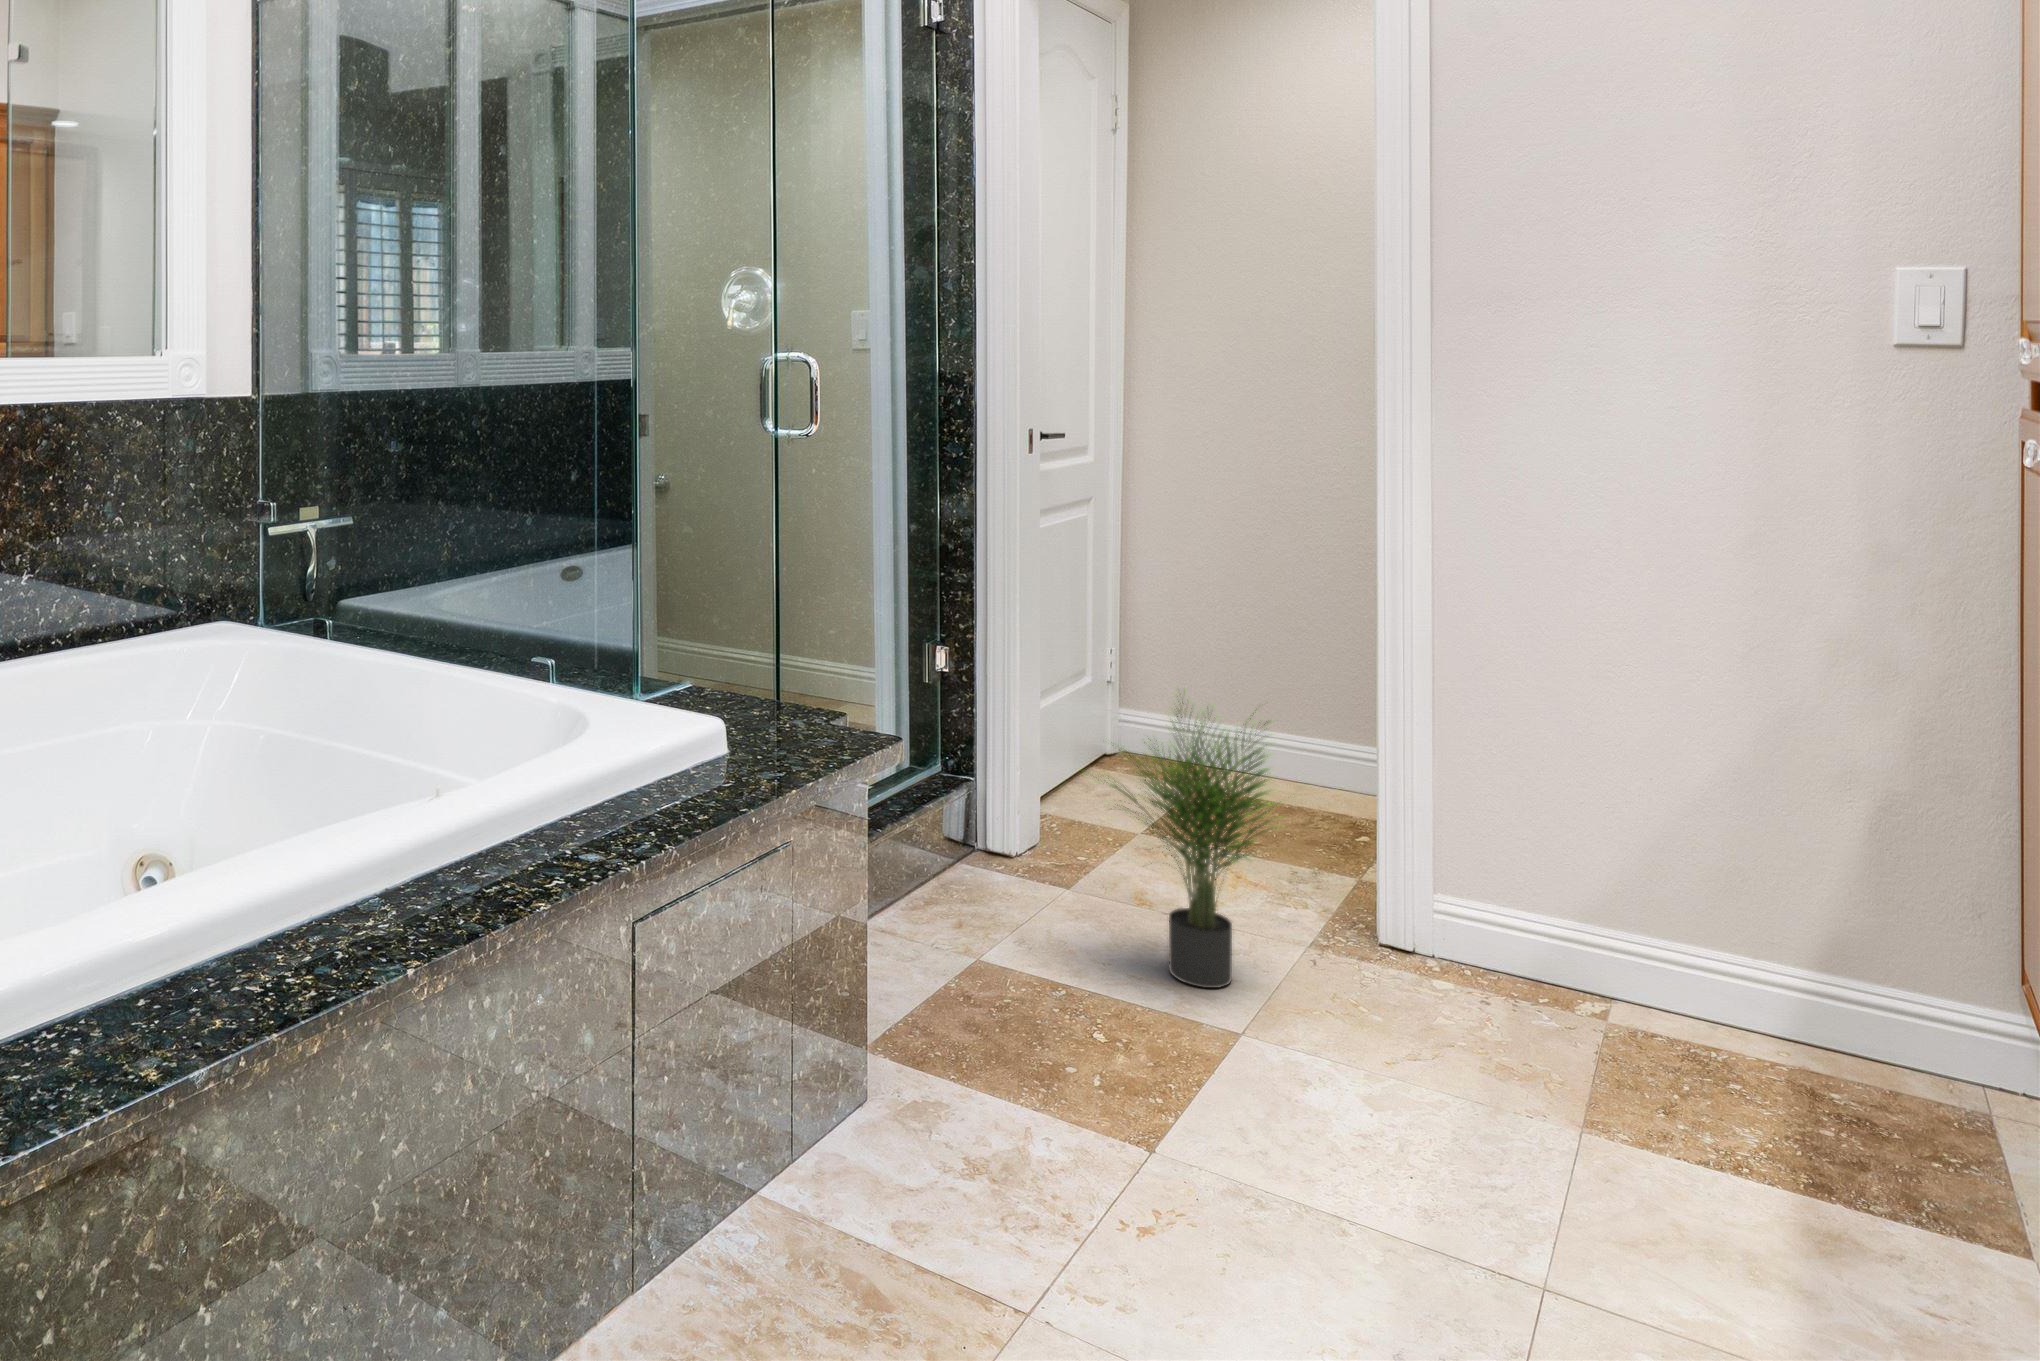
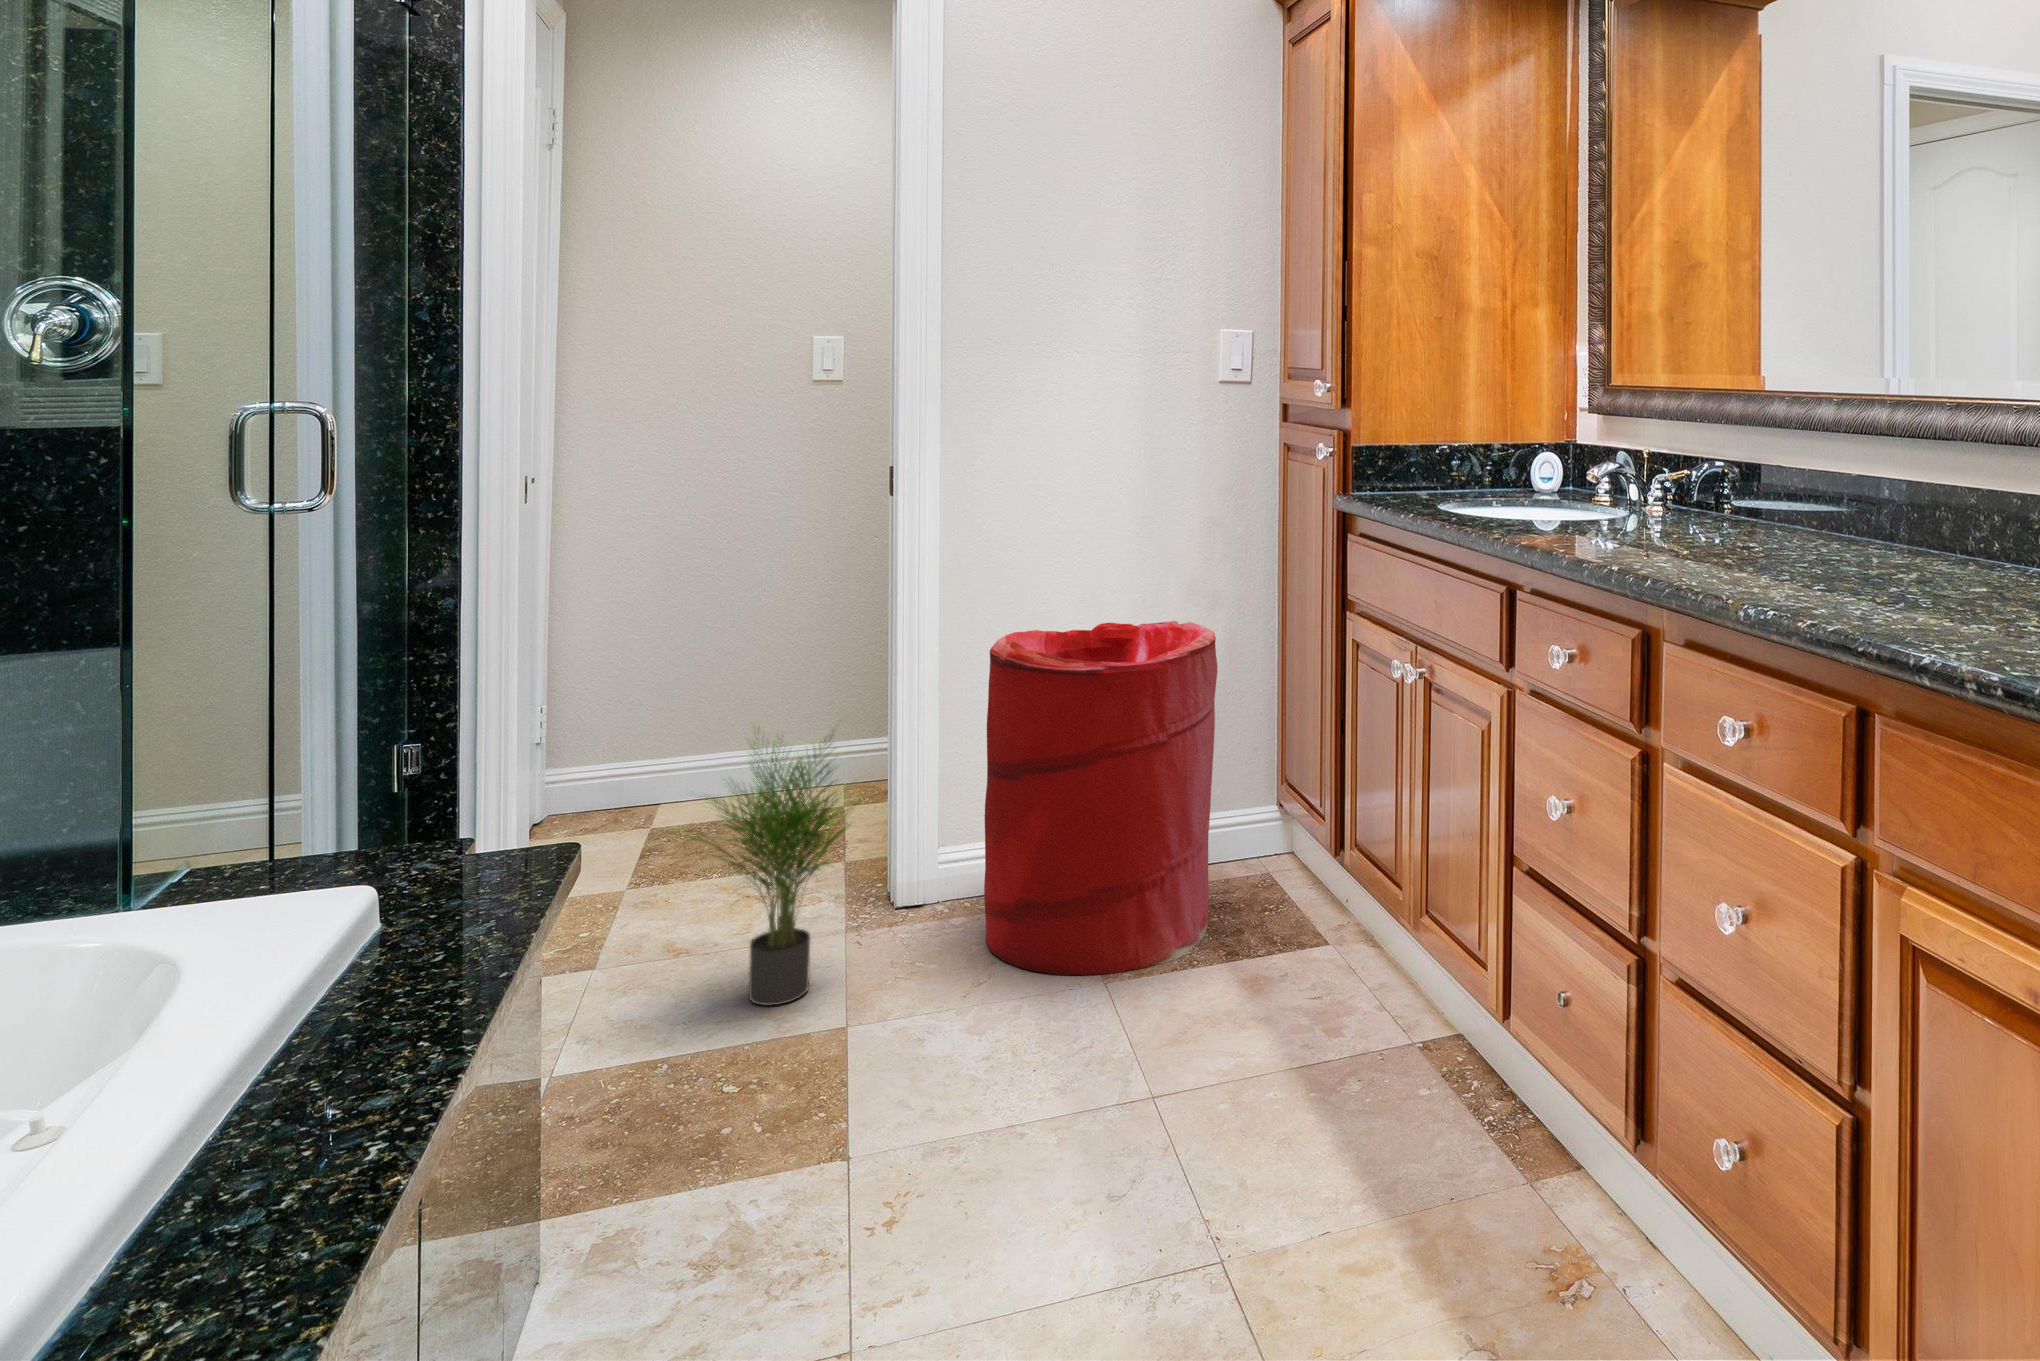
laundry hamper: none [1455,651,1834,1152] -> present [984,621,1218,975]

